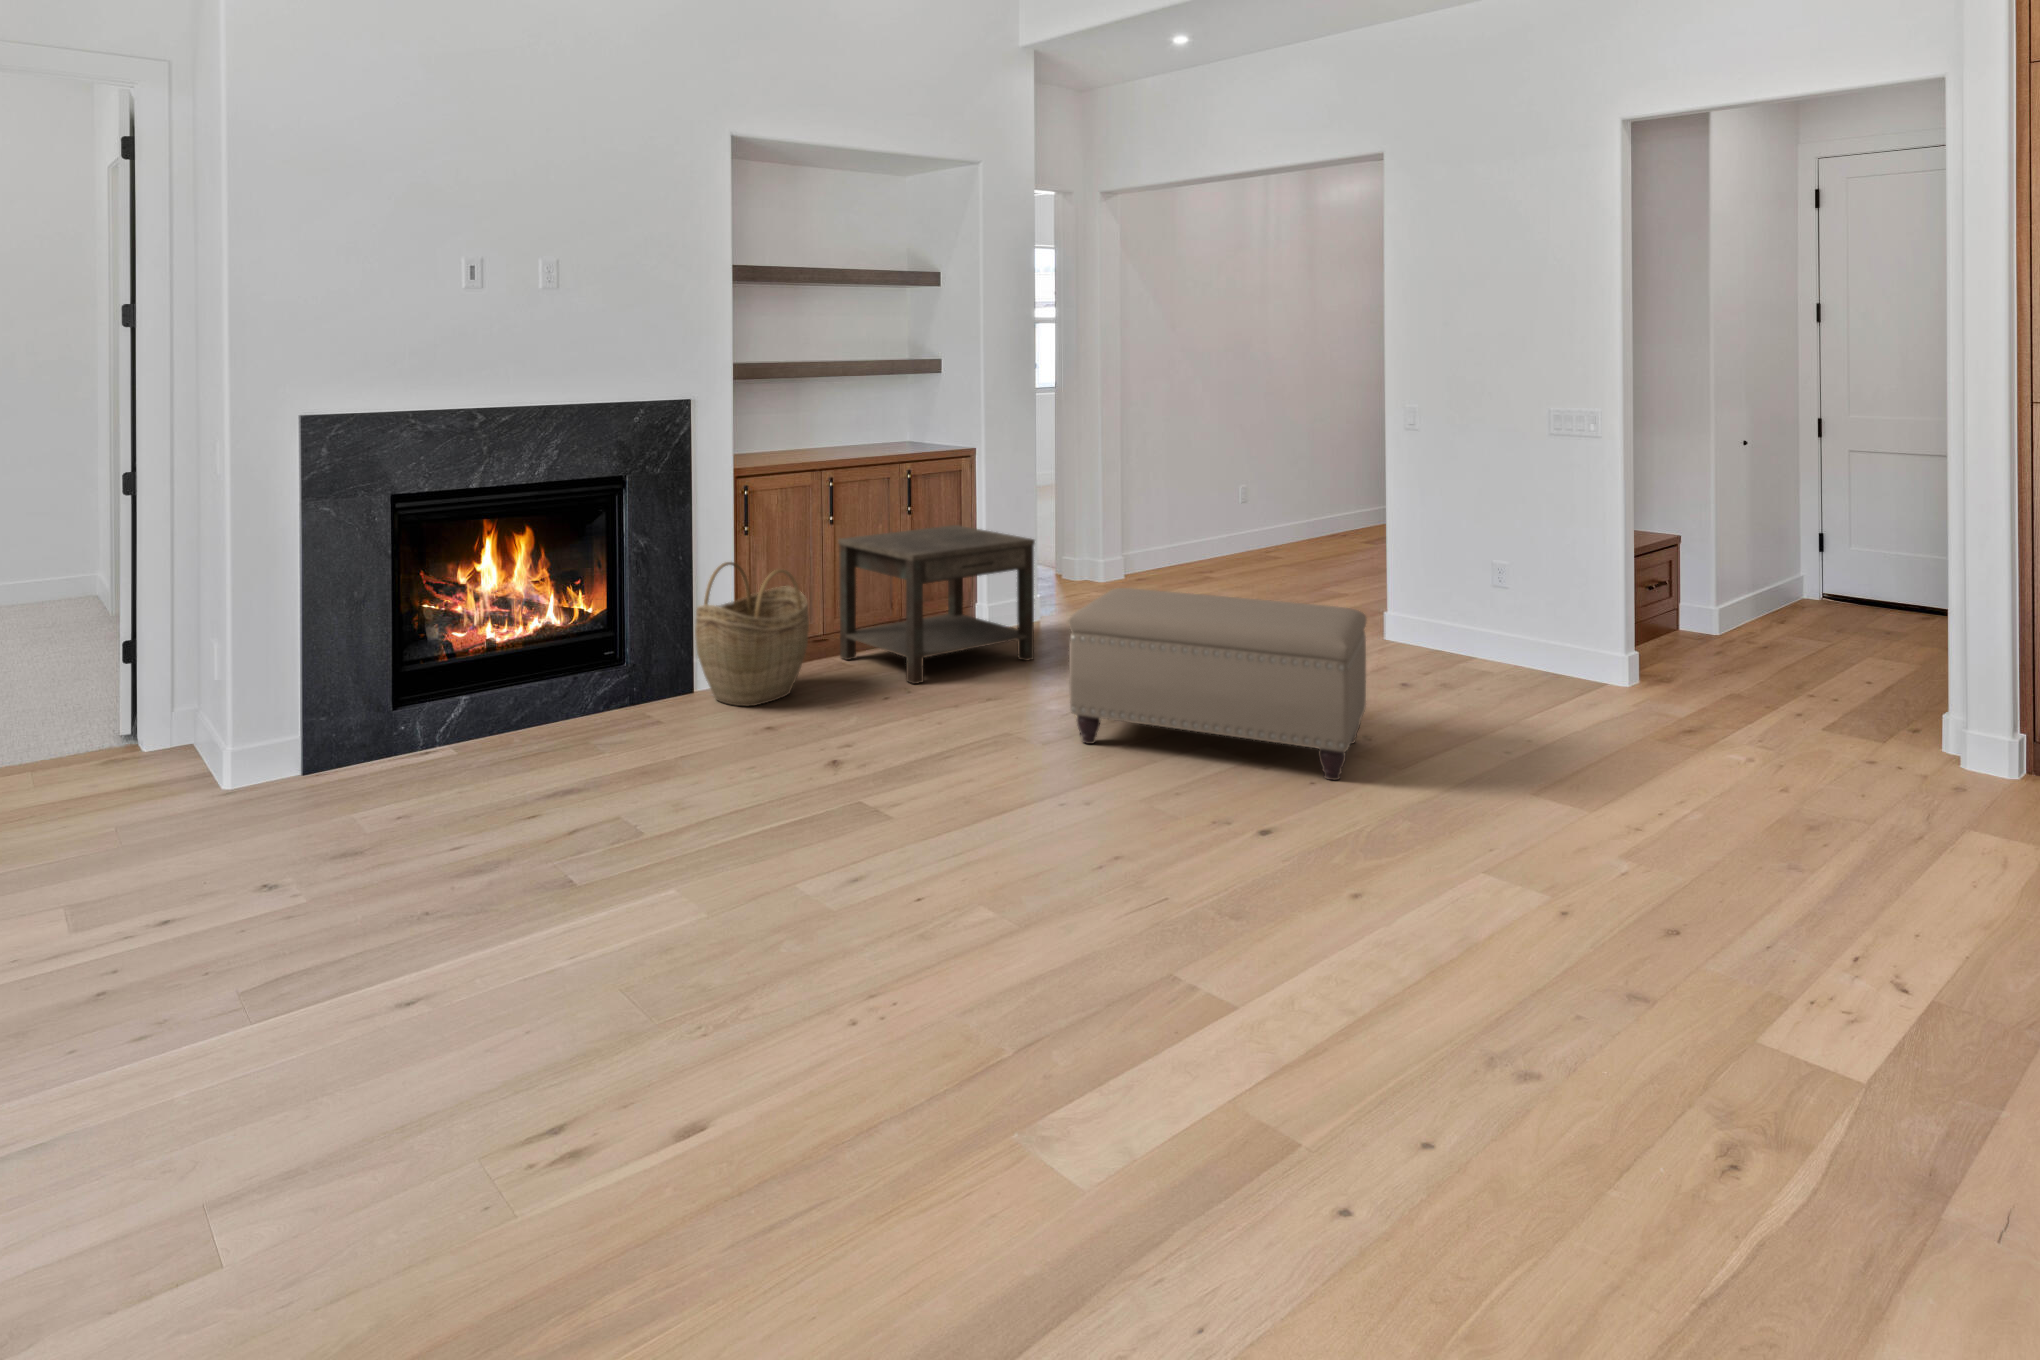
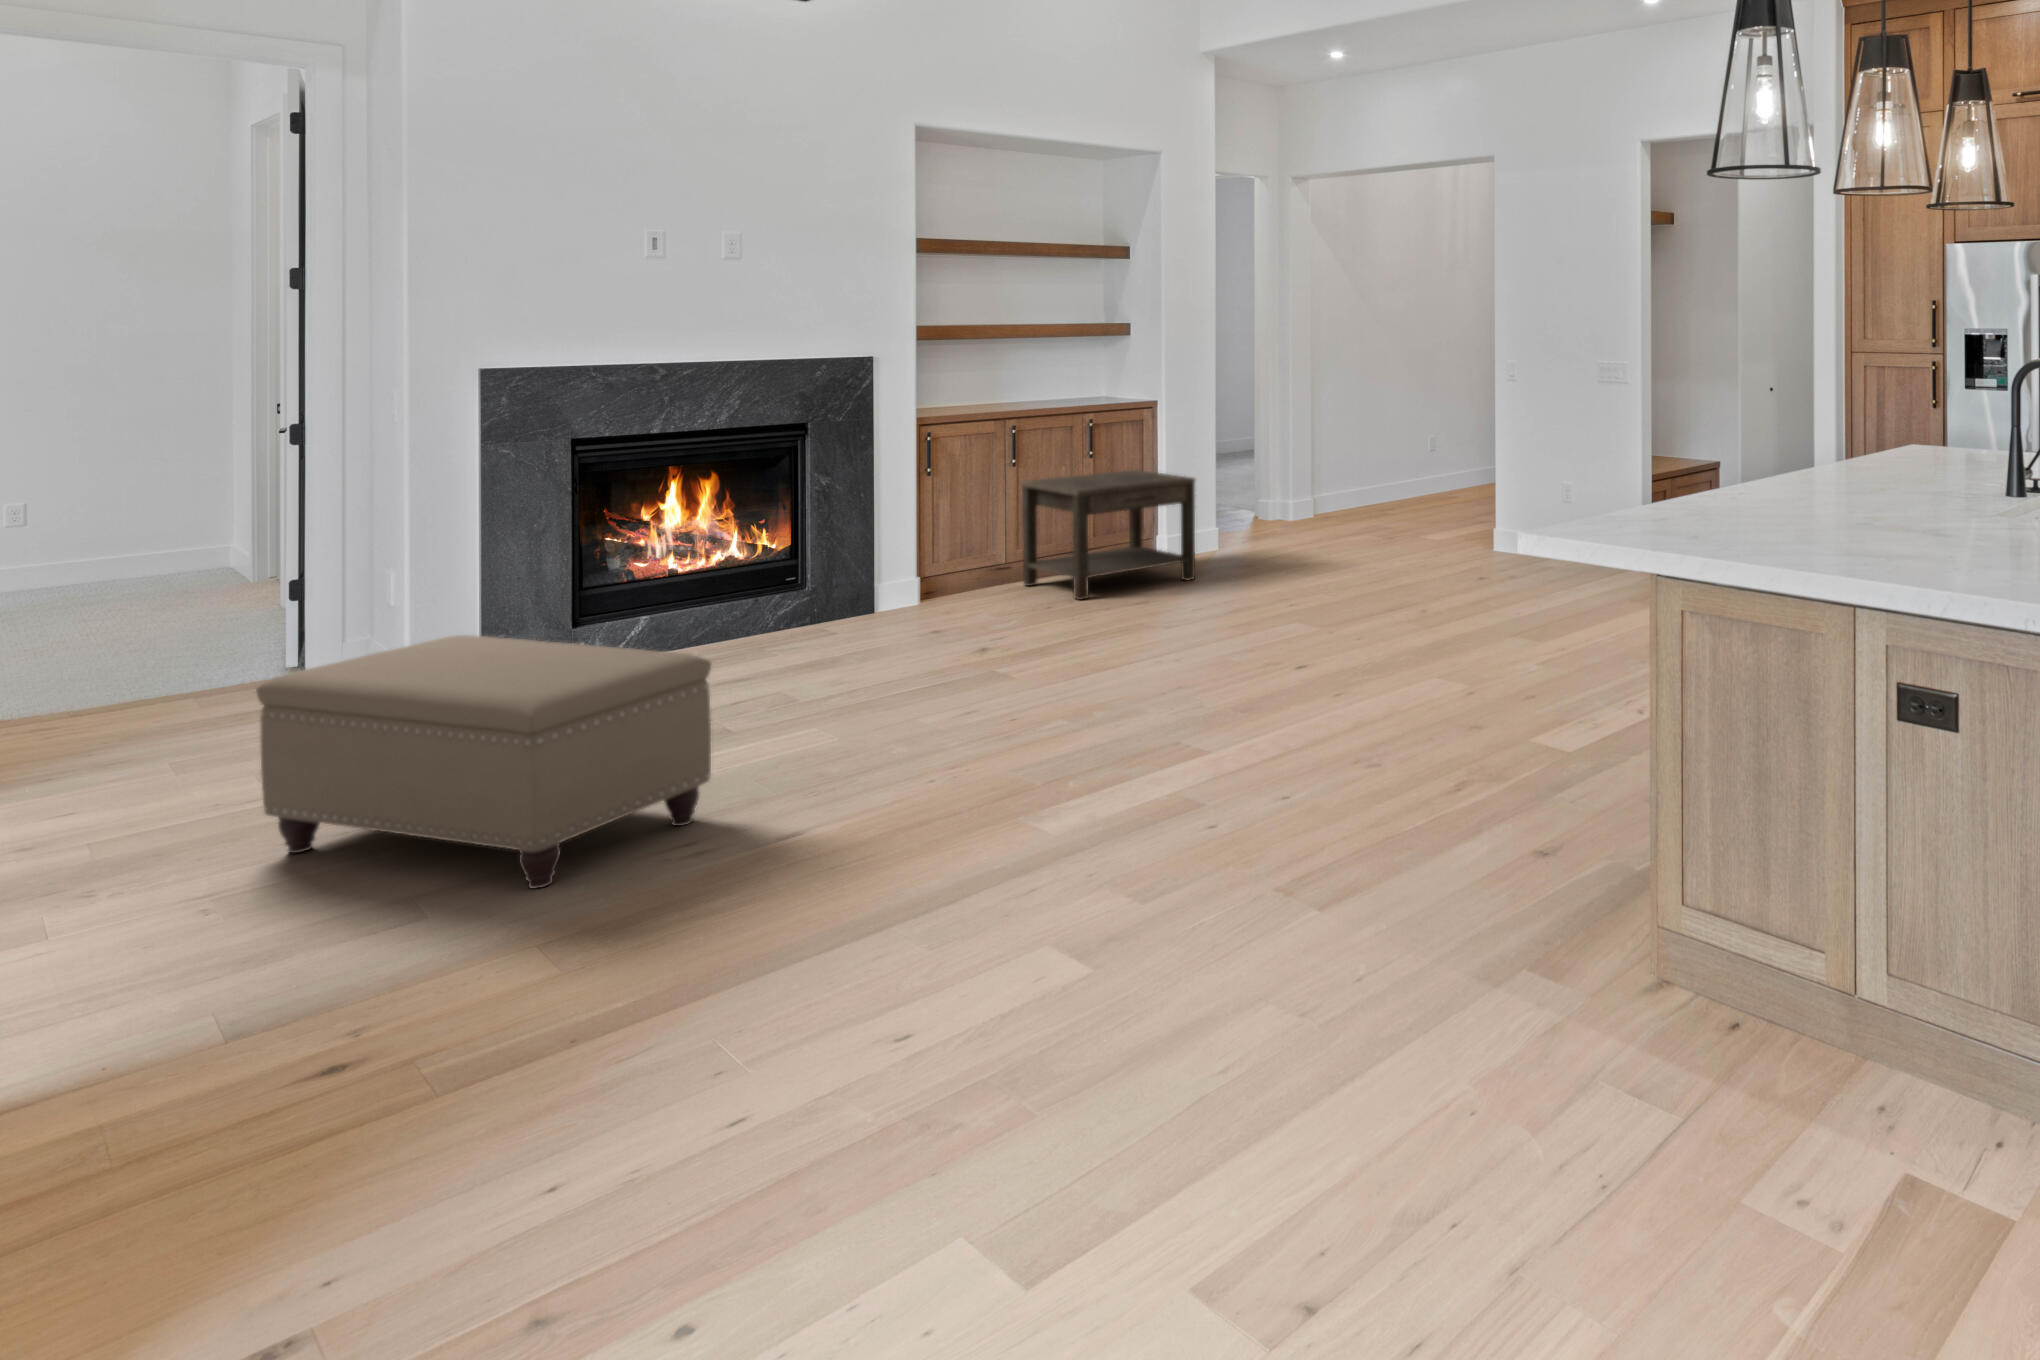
woven basket: present [695,562,809,706] -> none [875,500,983,621]
ottoman: present [1069,588,1366,780] -> present [256,635,711,888]

